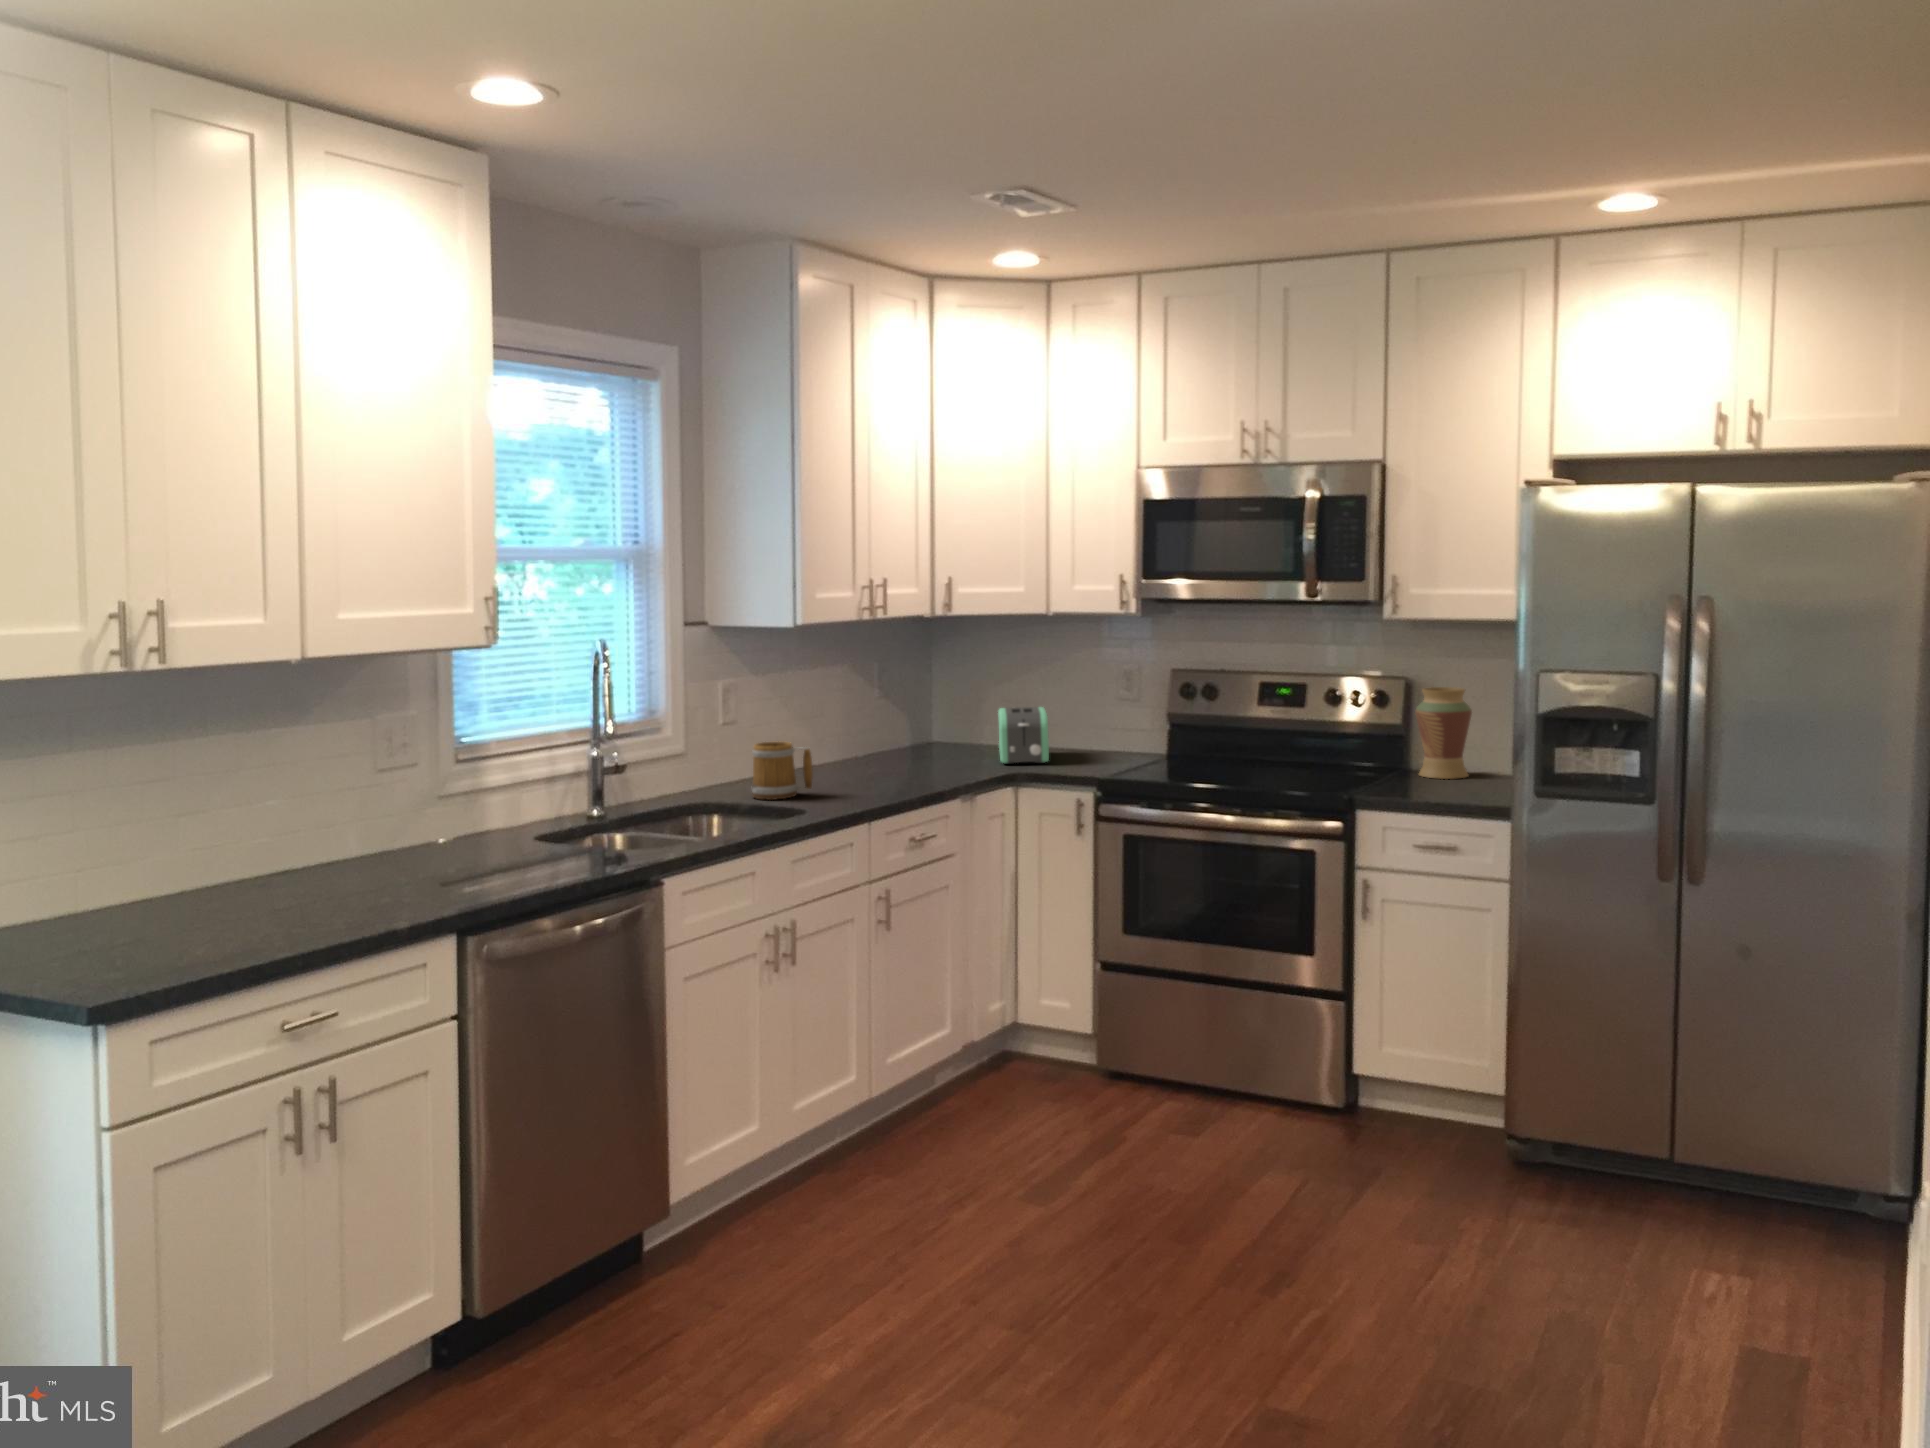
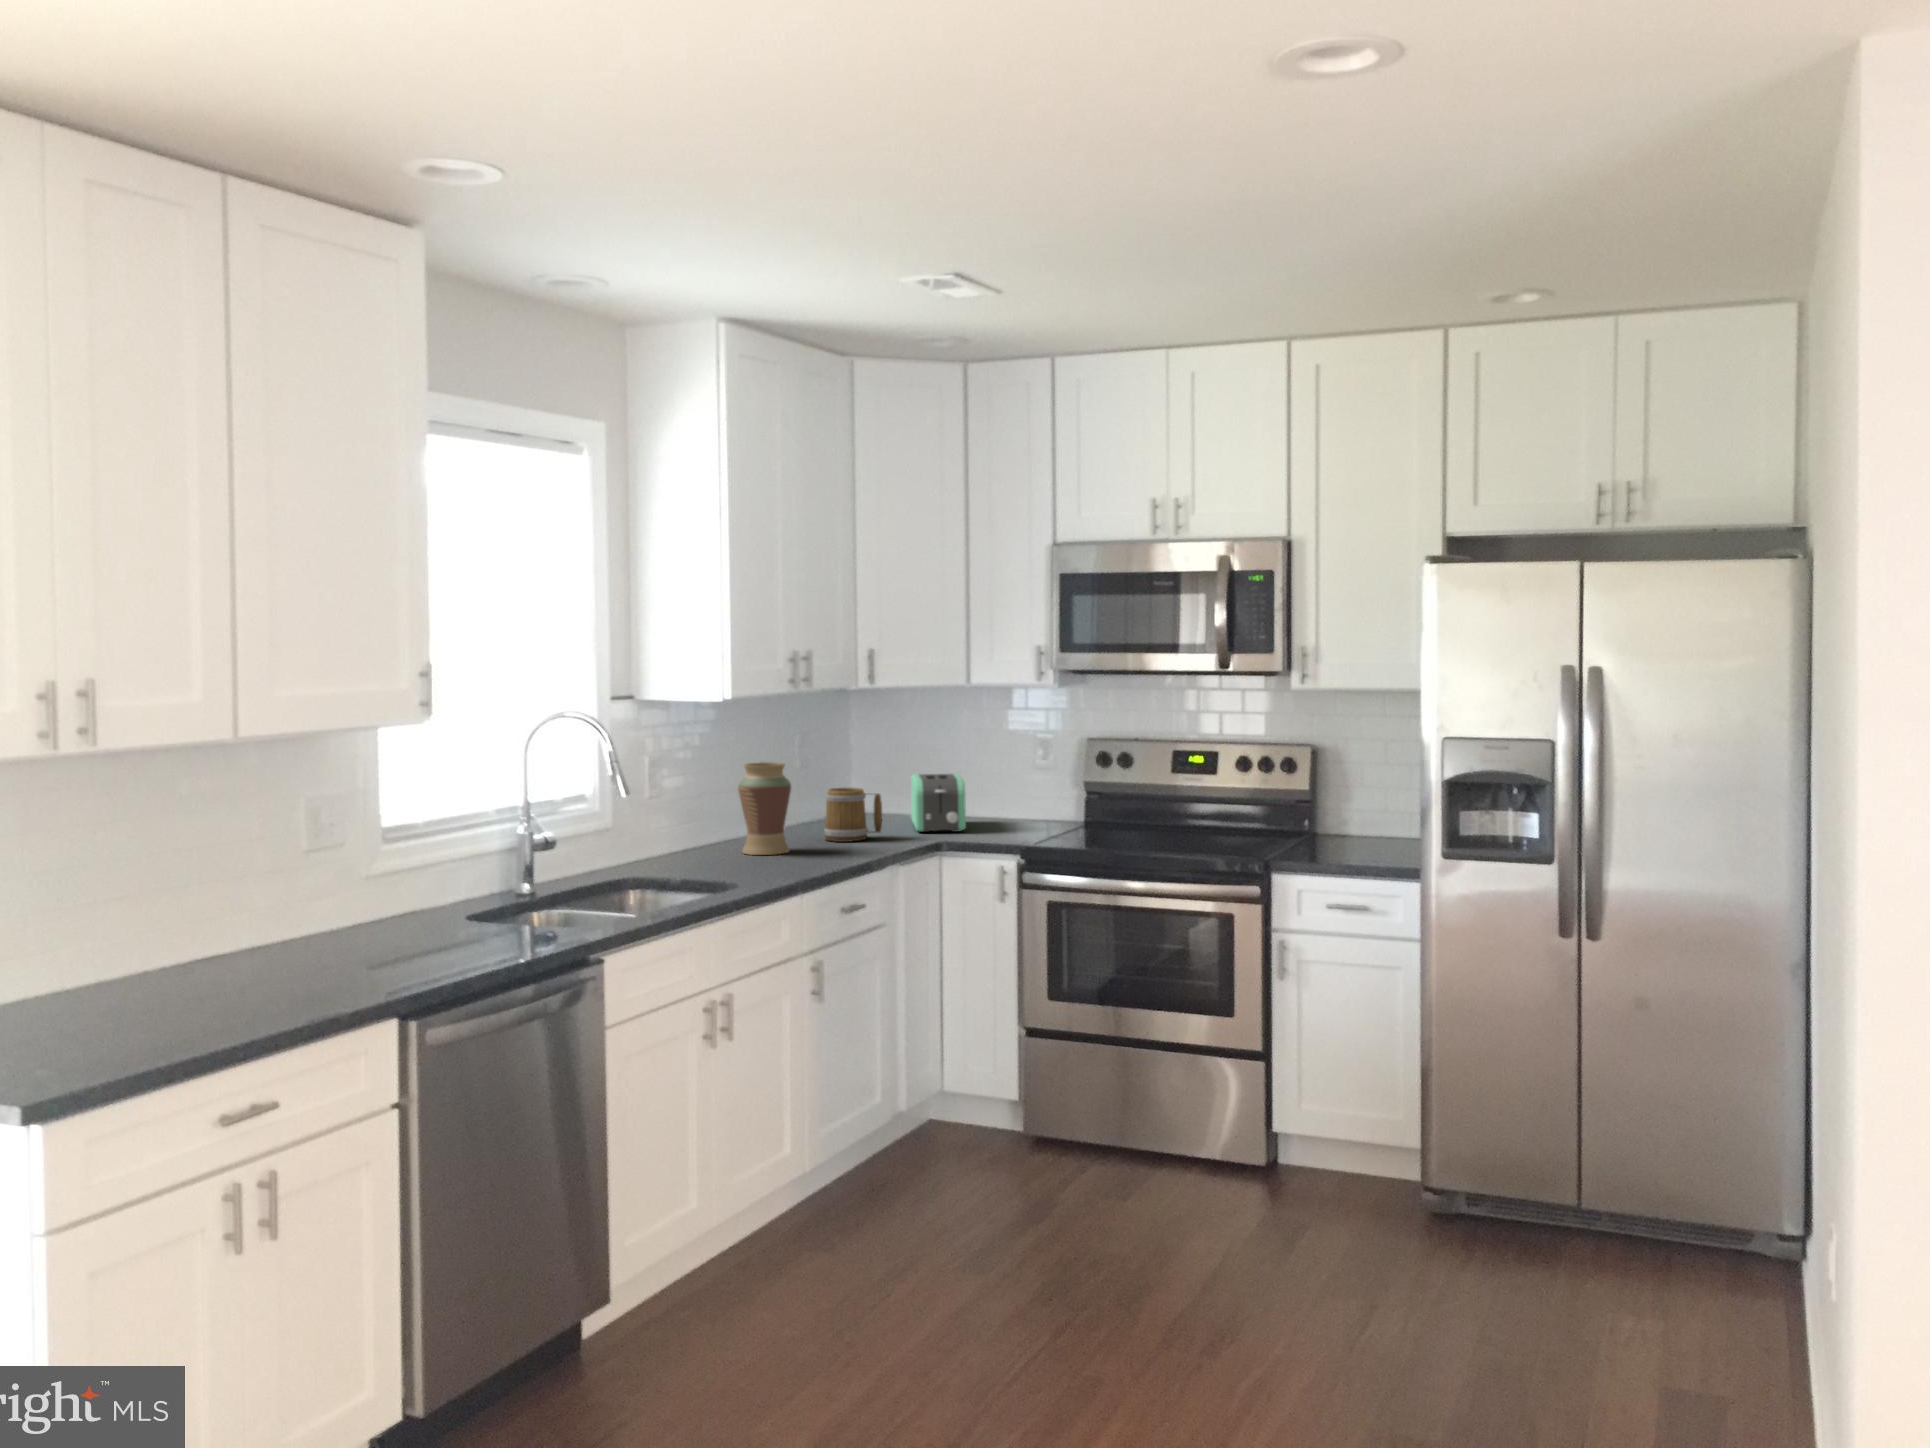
vase: present [1416,687,1472,779] -> present [738,762,791,855]
mug: present [752,742,813,800] -> present [824,787,882,842]

